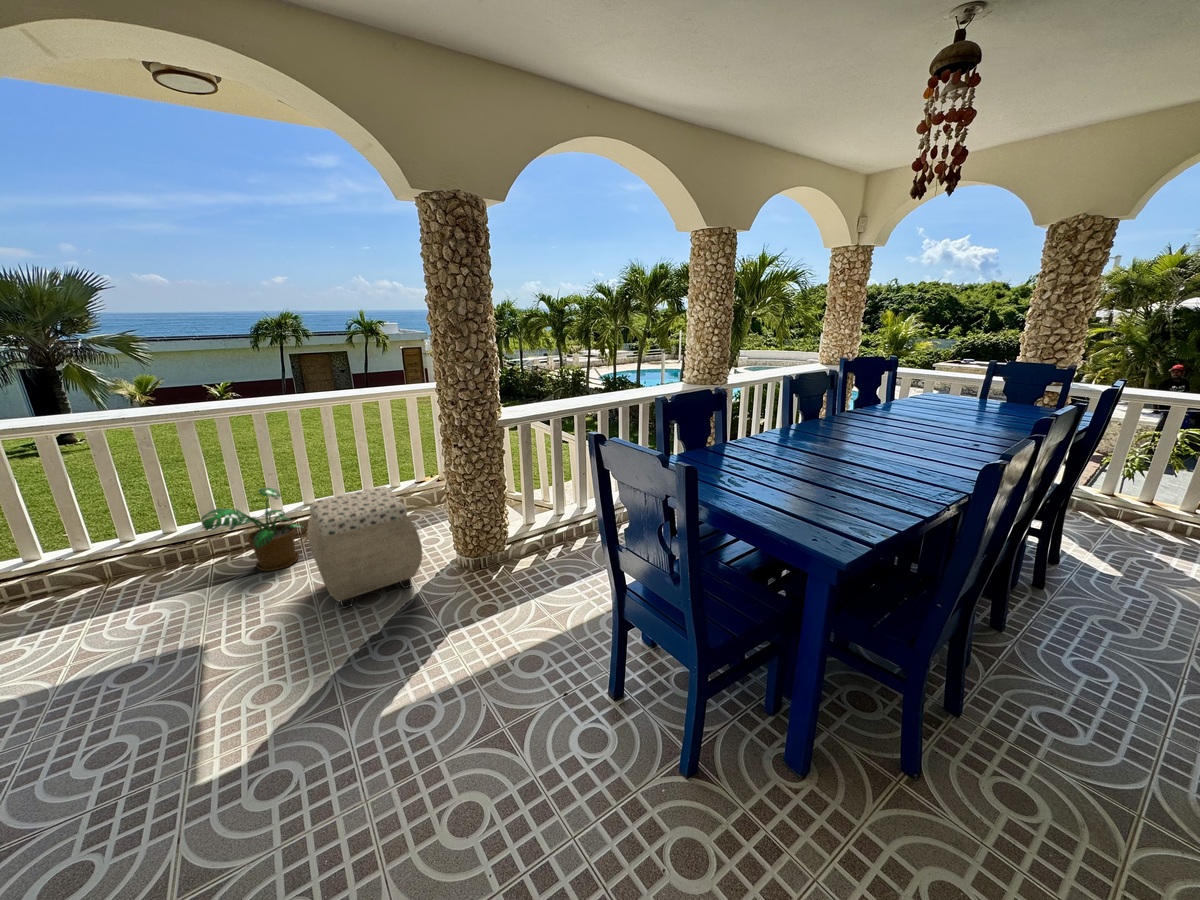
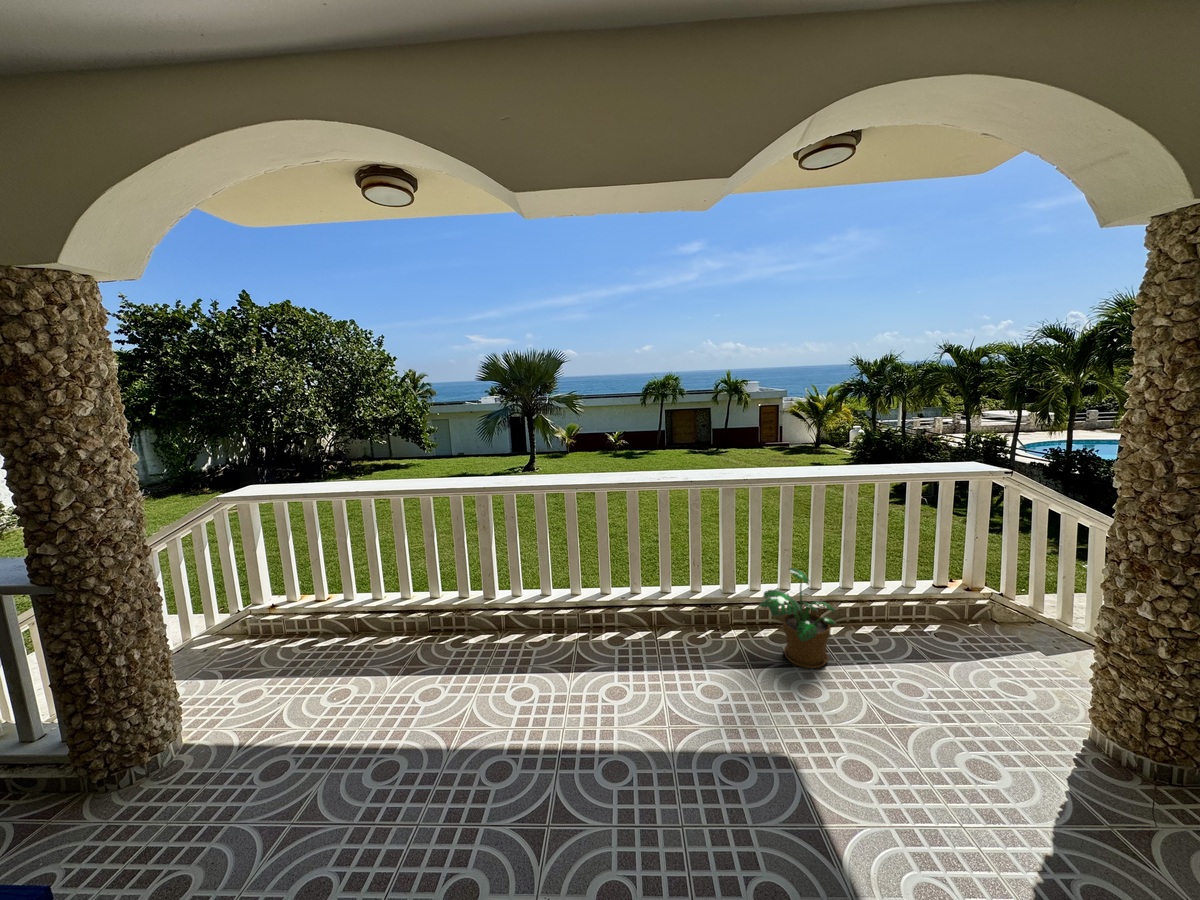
ottoman: present [307,487,422,609] -> none [873,605,1079,772]

